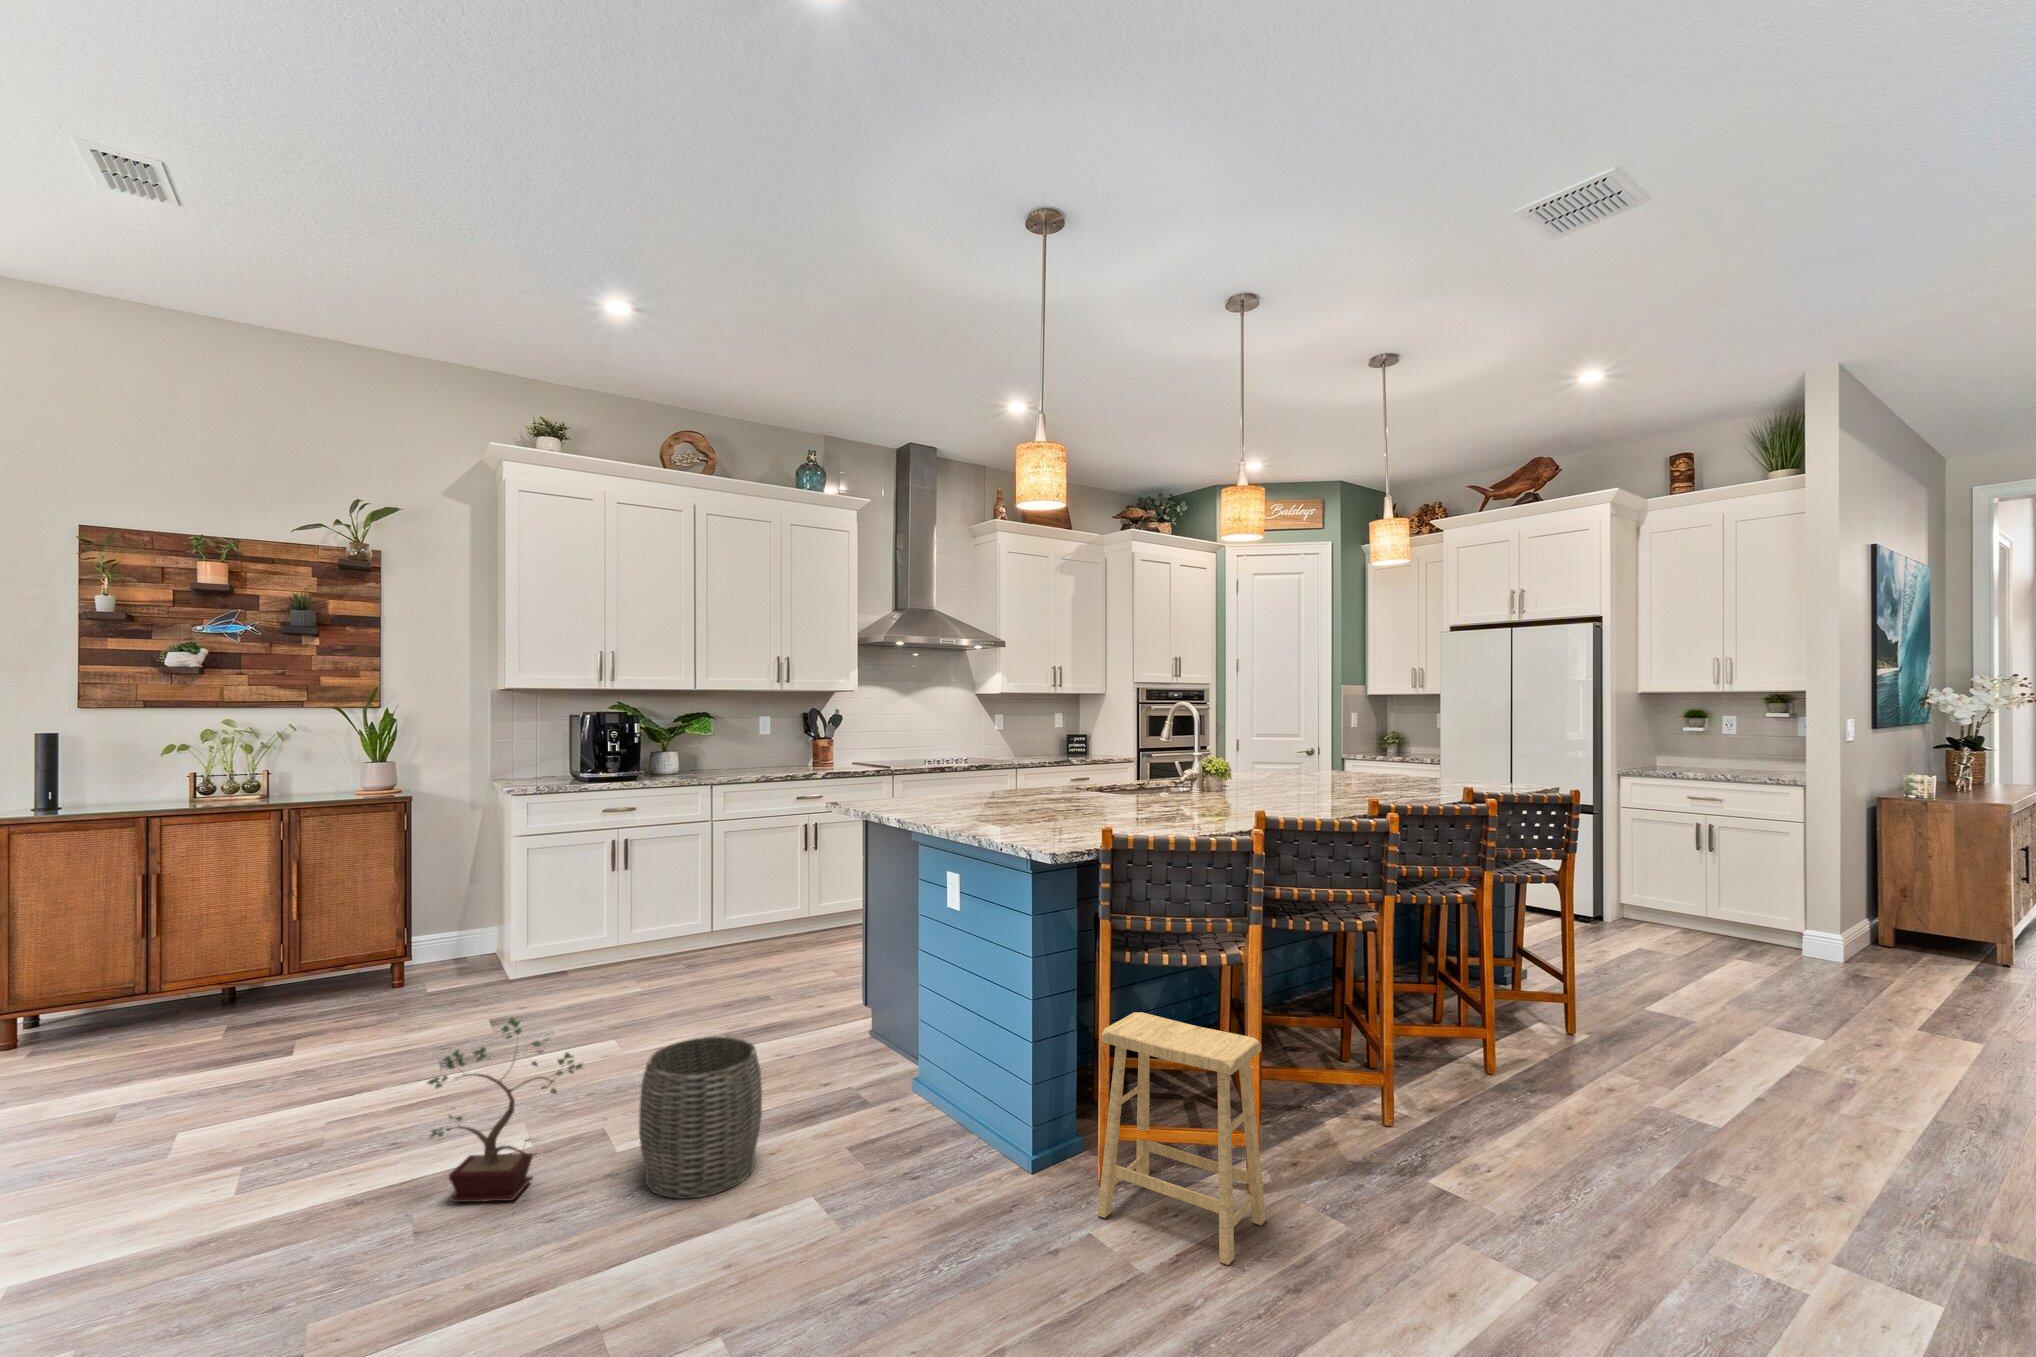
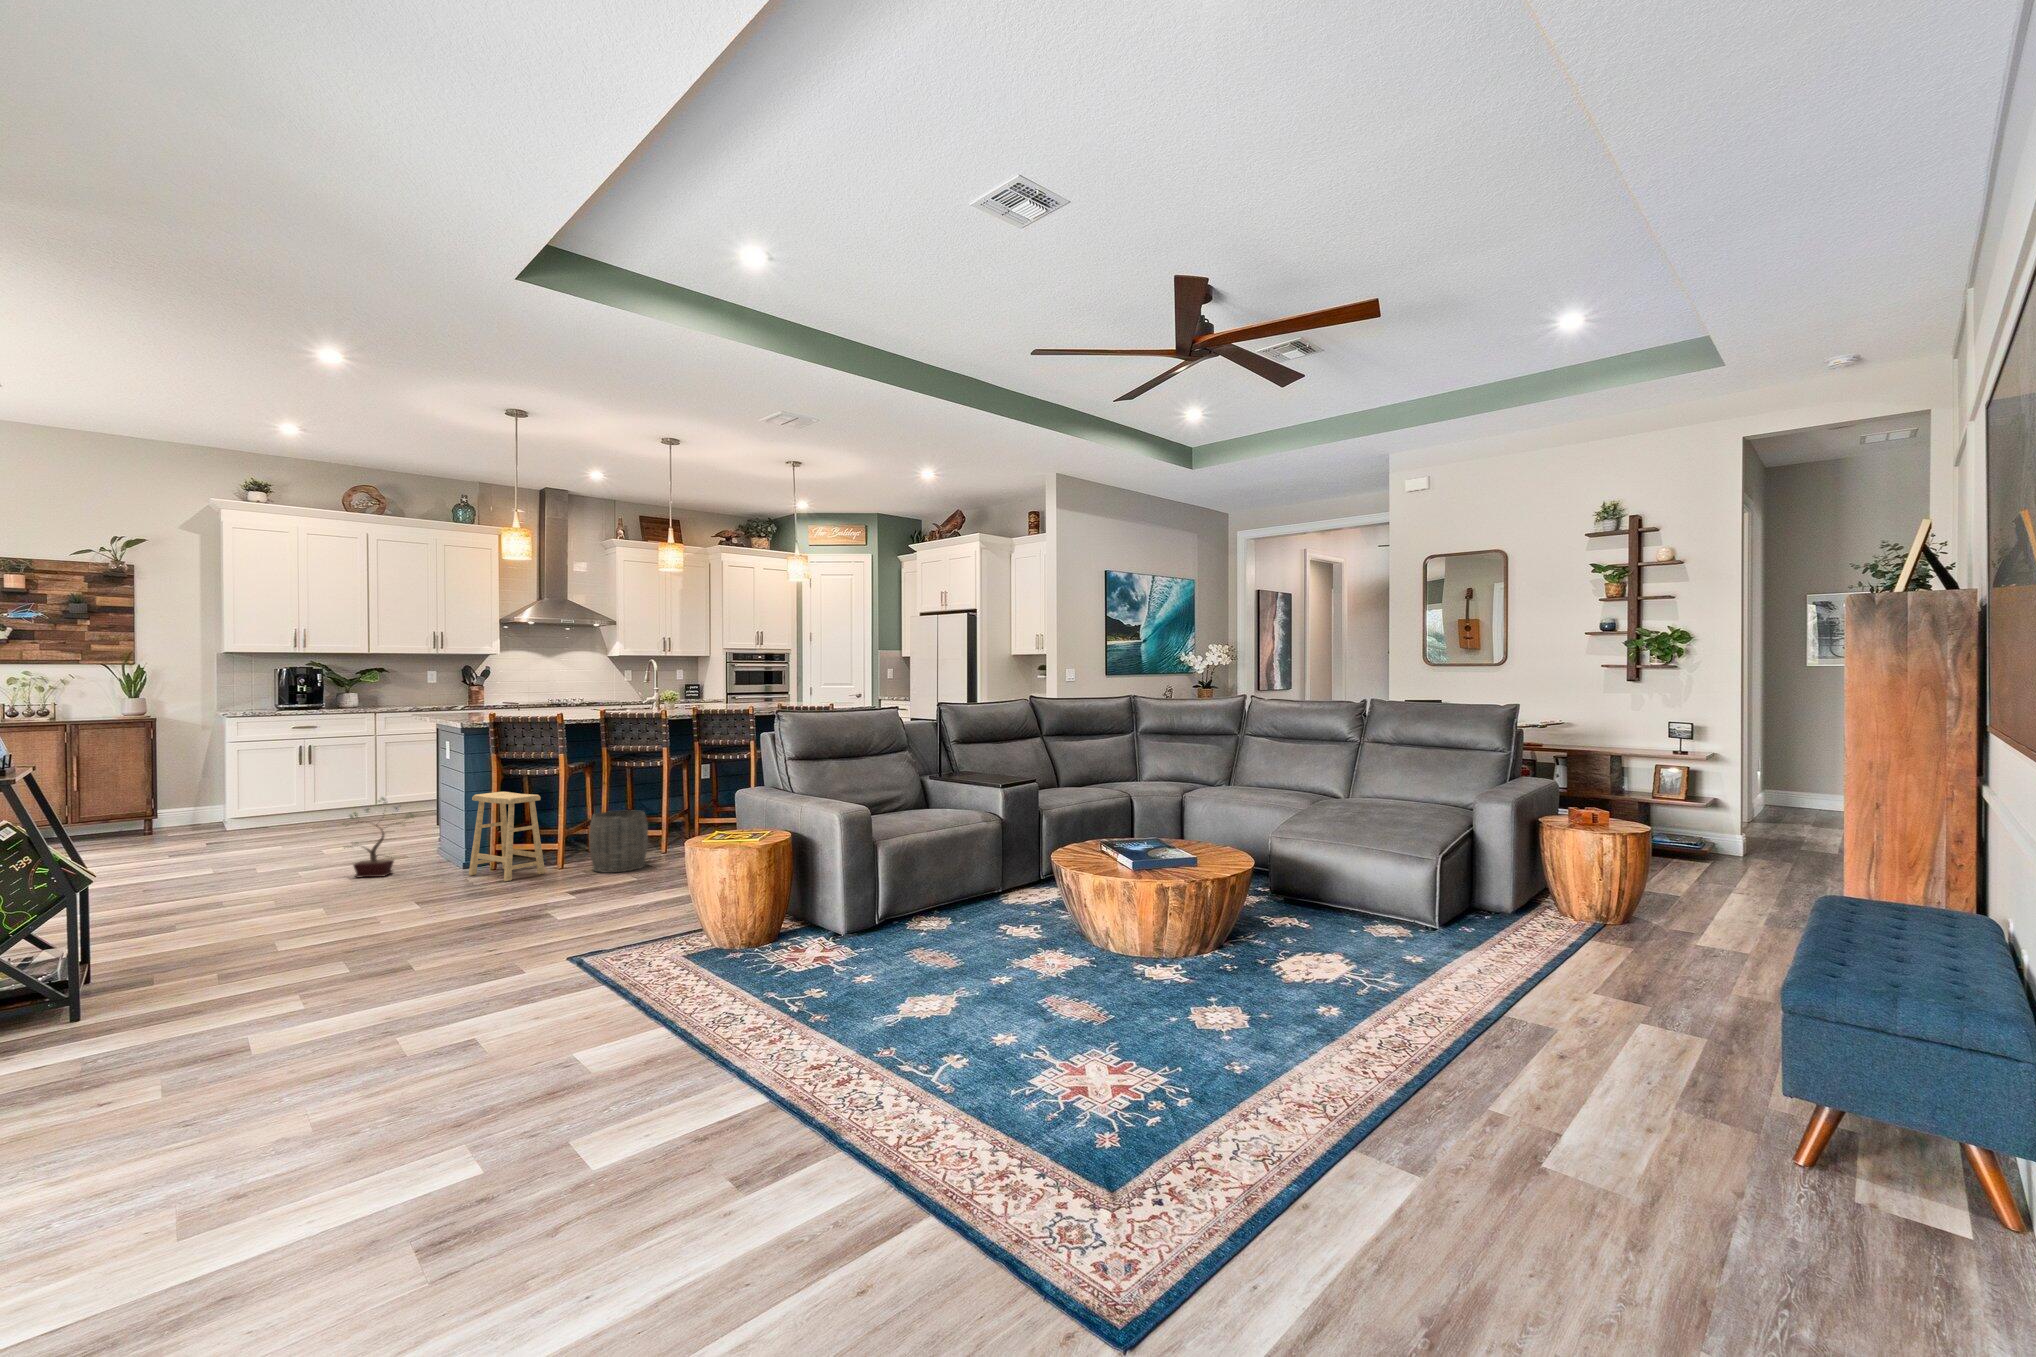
potted plant: present [428,1018,582,1202] -> present [350,798,414,878]
woven basket: present [639,1037,762,1199] -> present [589,810,648,873]

